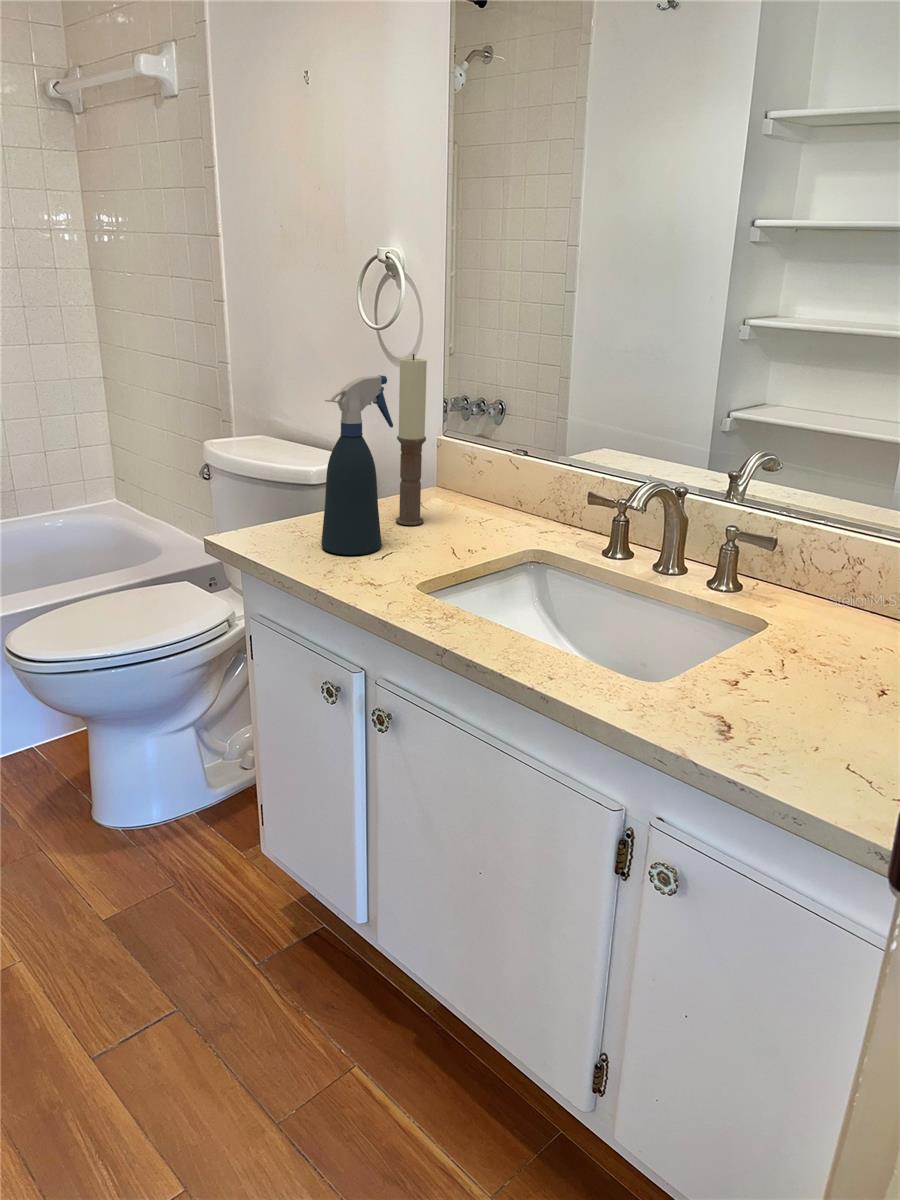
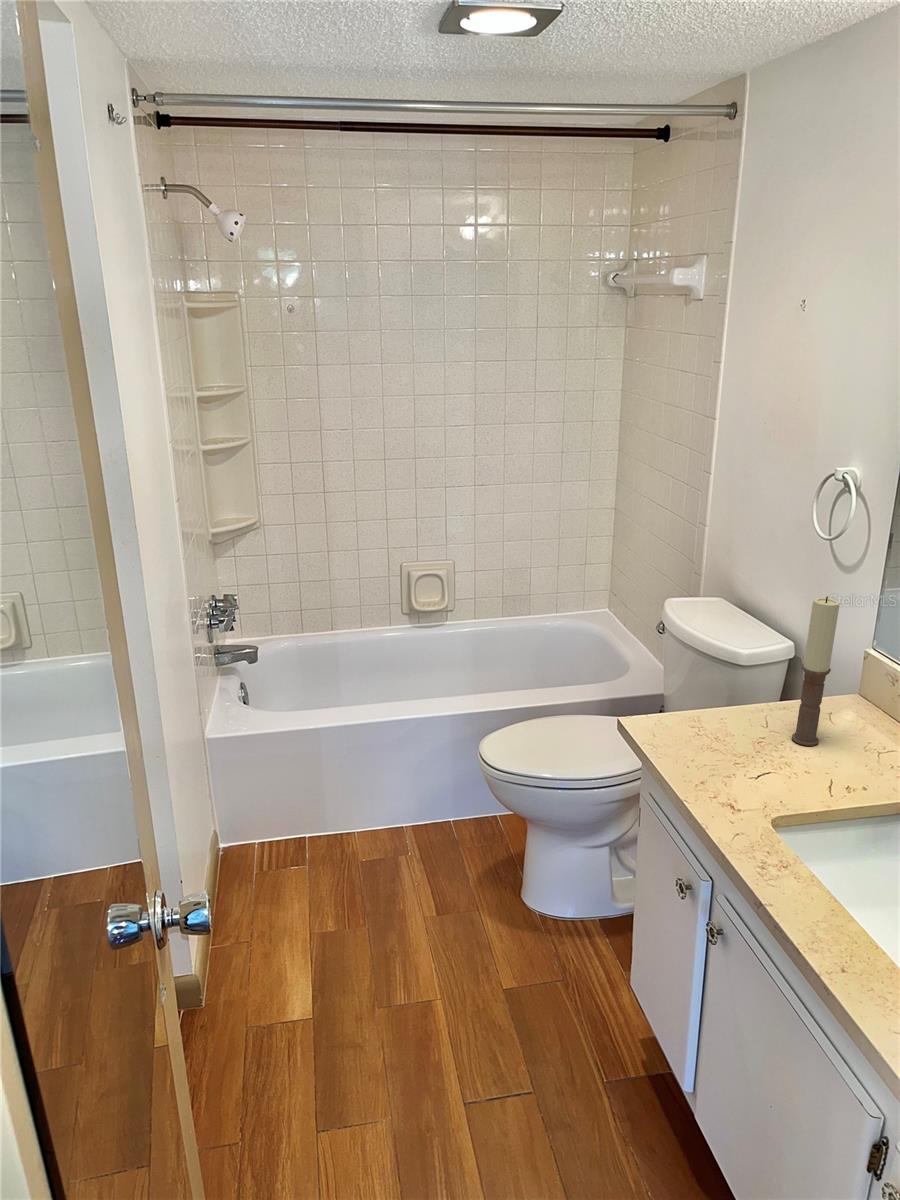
spray bottle: present [321,375,393,555] -> none [708,620,790,771]

